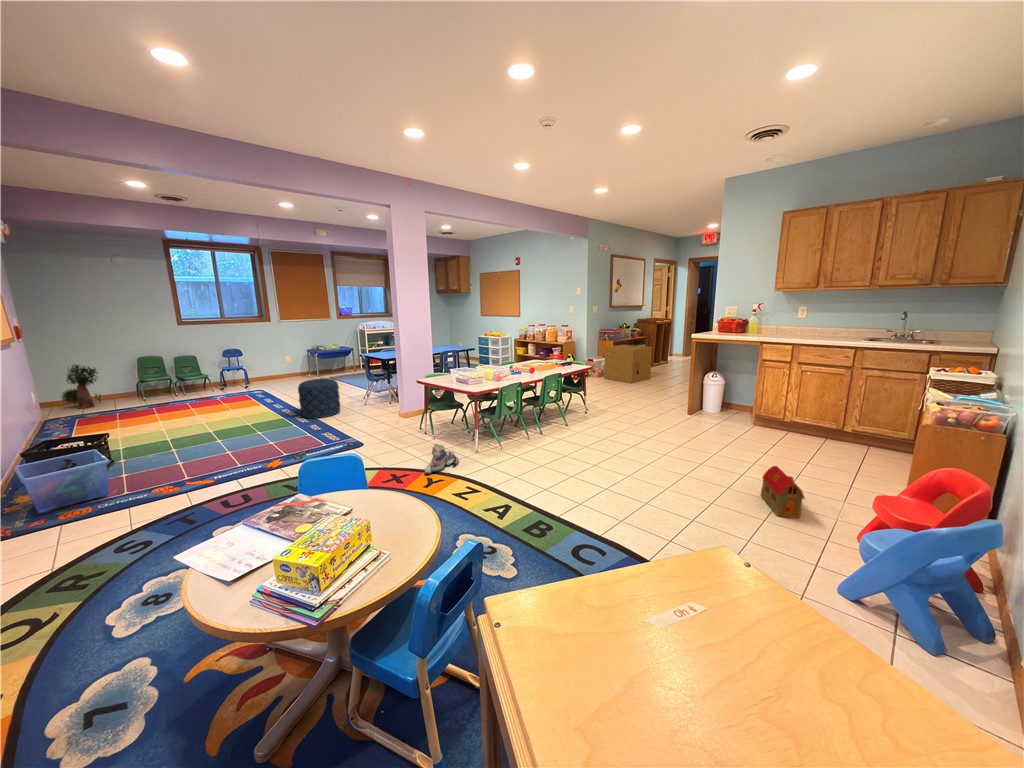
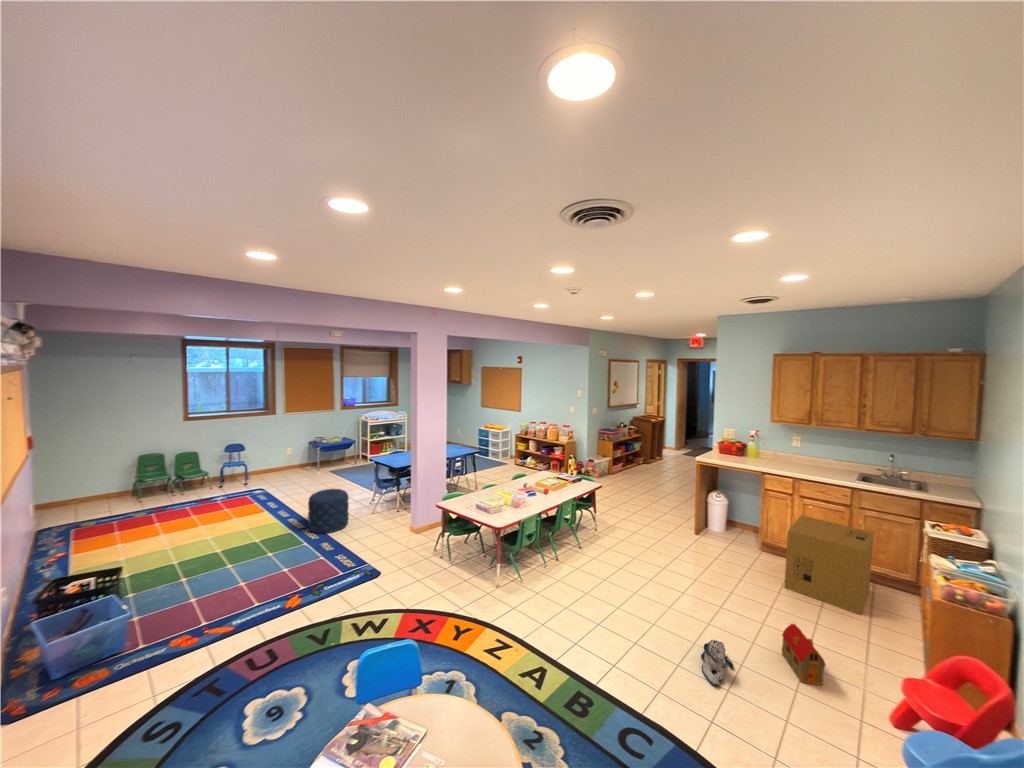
cardboard box: present [604,345,652,383] -> present [784,515,873,615]
potted plant: present [62,365,101,409] -> none [51,466,97,514]
plush toy: present [425,444,459,474] -> present [701,640,733,685]

